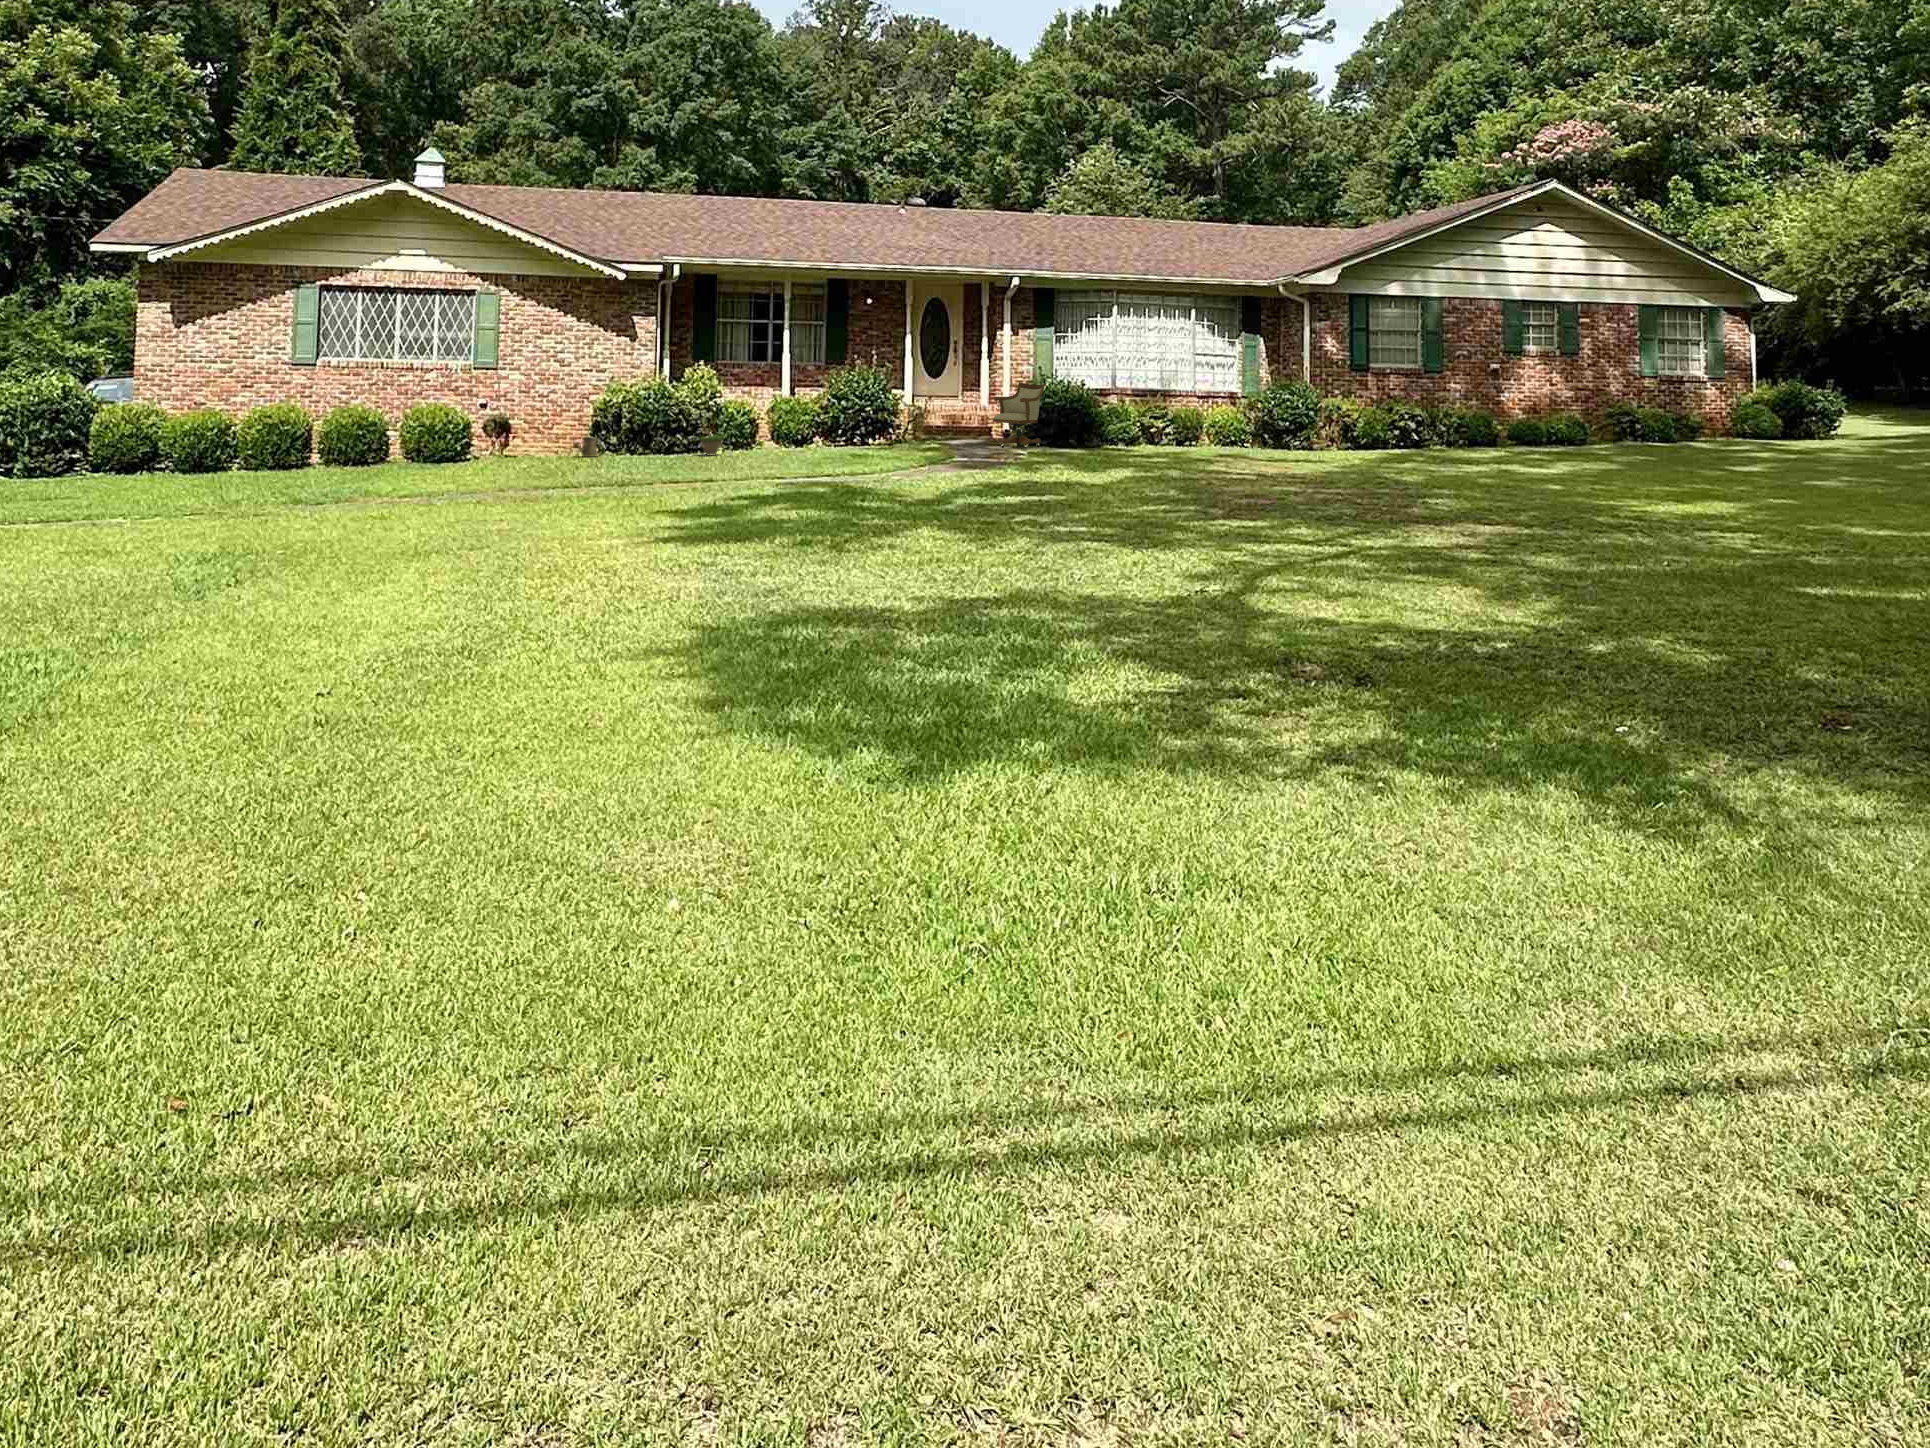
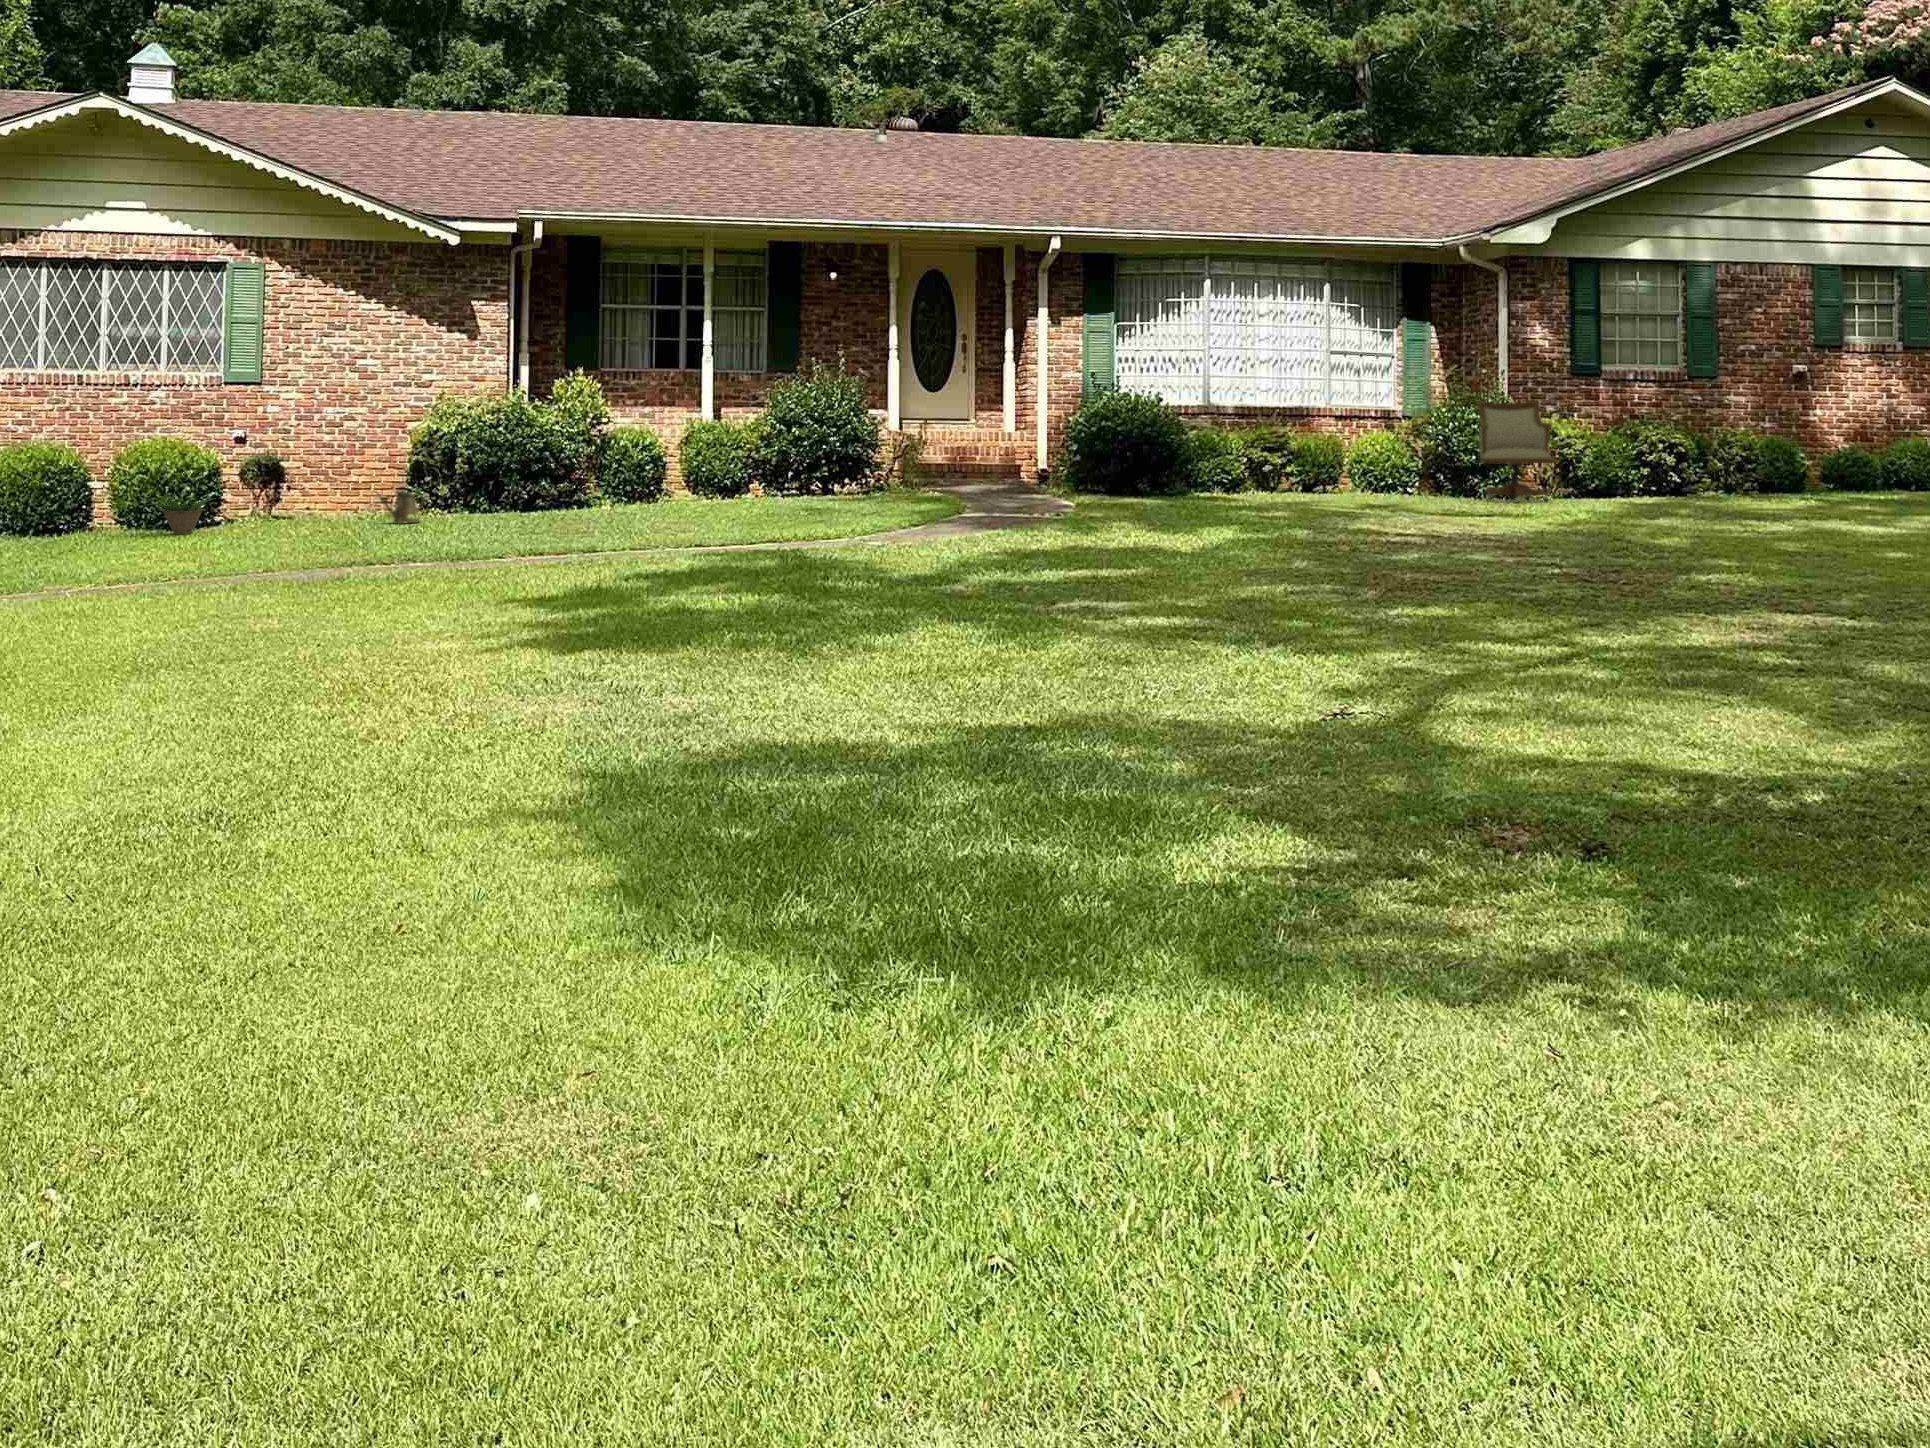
chair: present [993,382,1046,449] -> present [1477,400,1552,503]
decorative plant: present [698,435,724,455] -> present [147,498,215,535]

